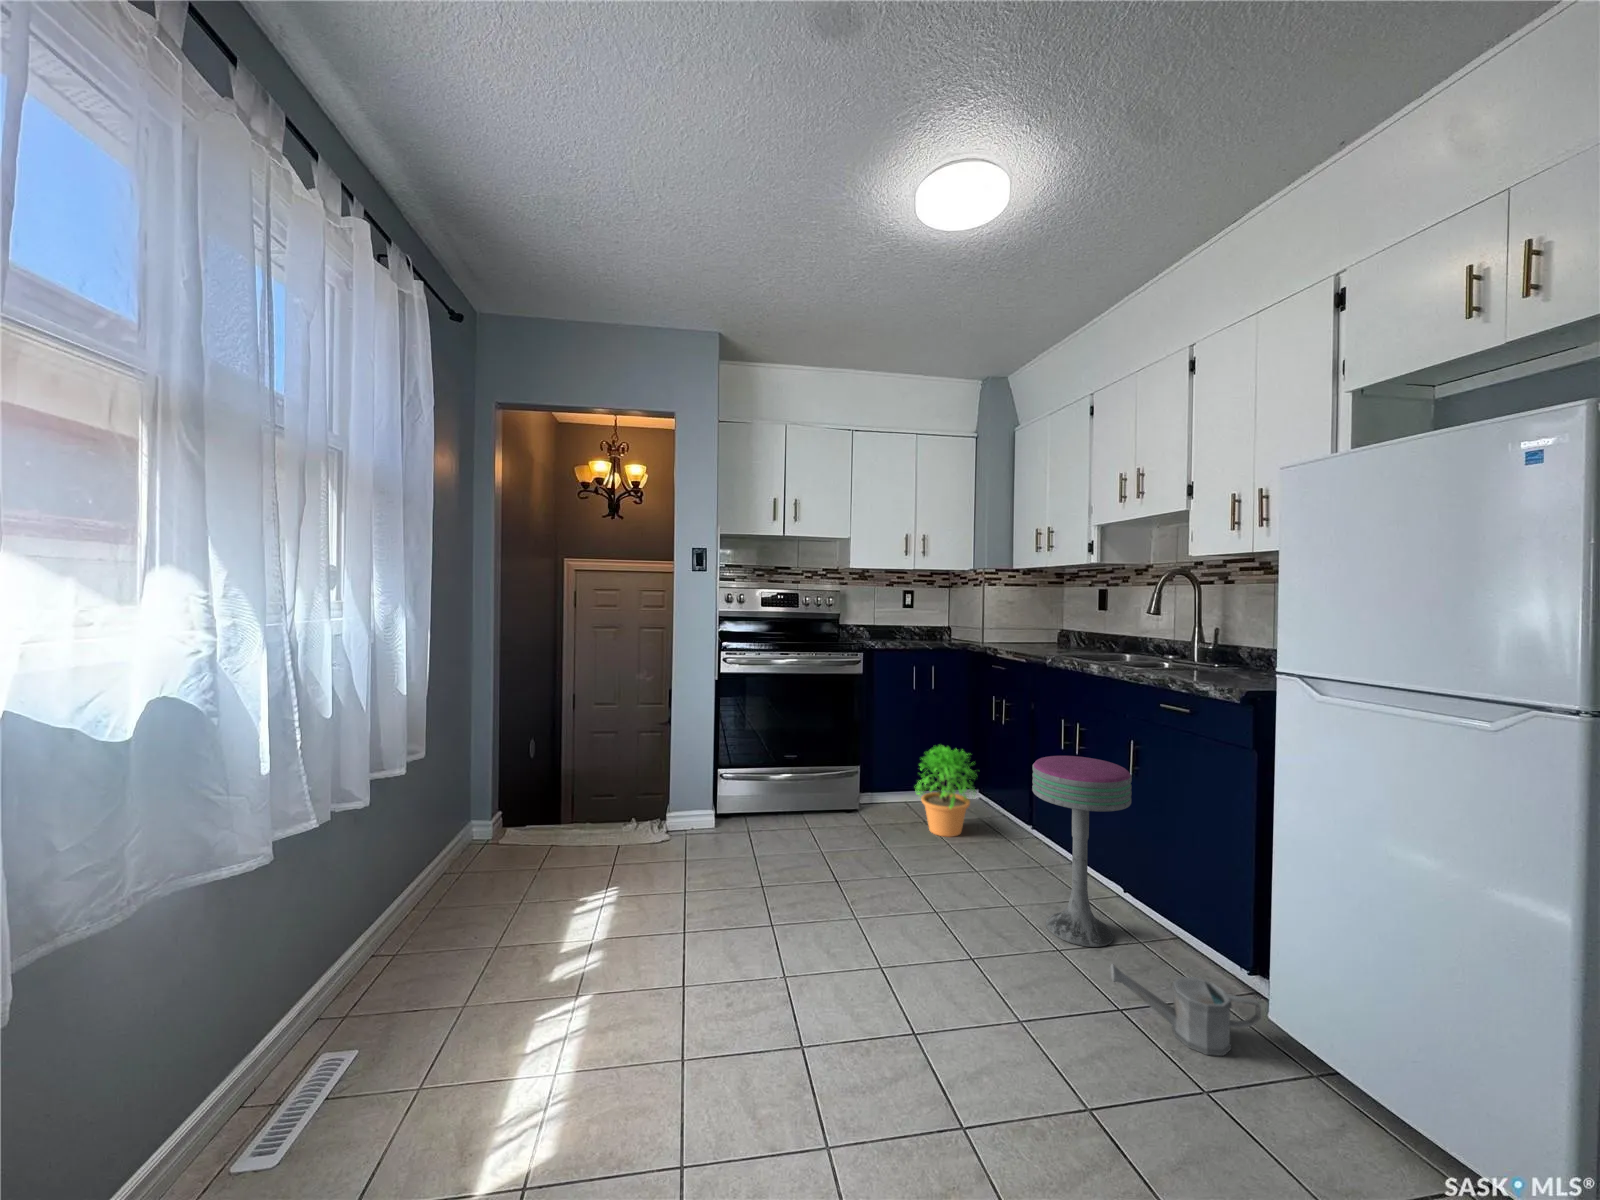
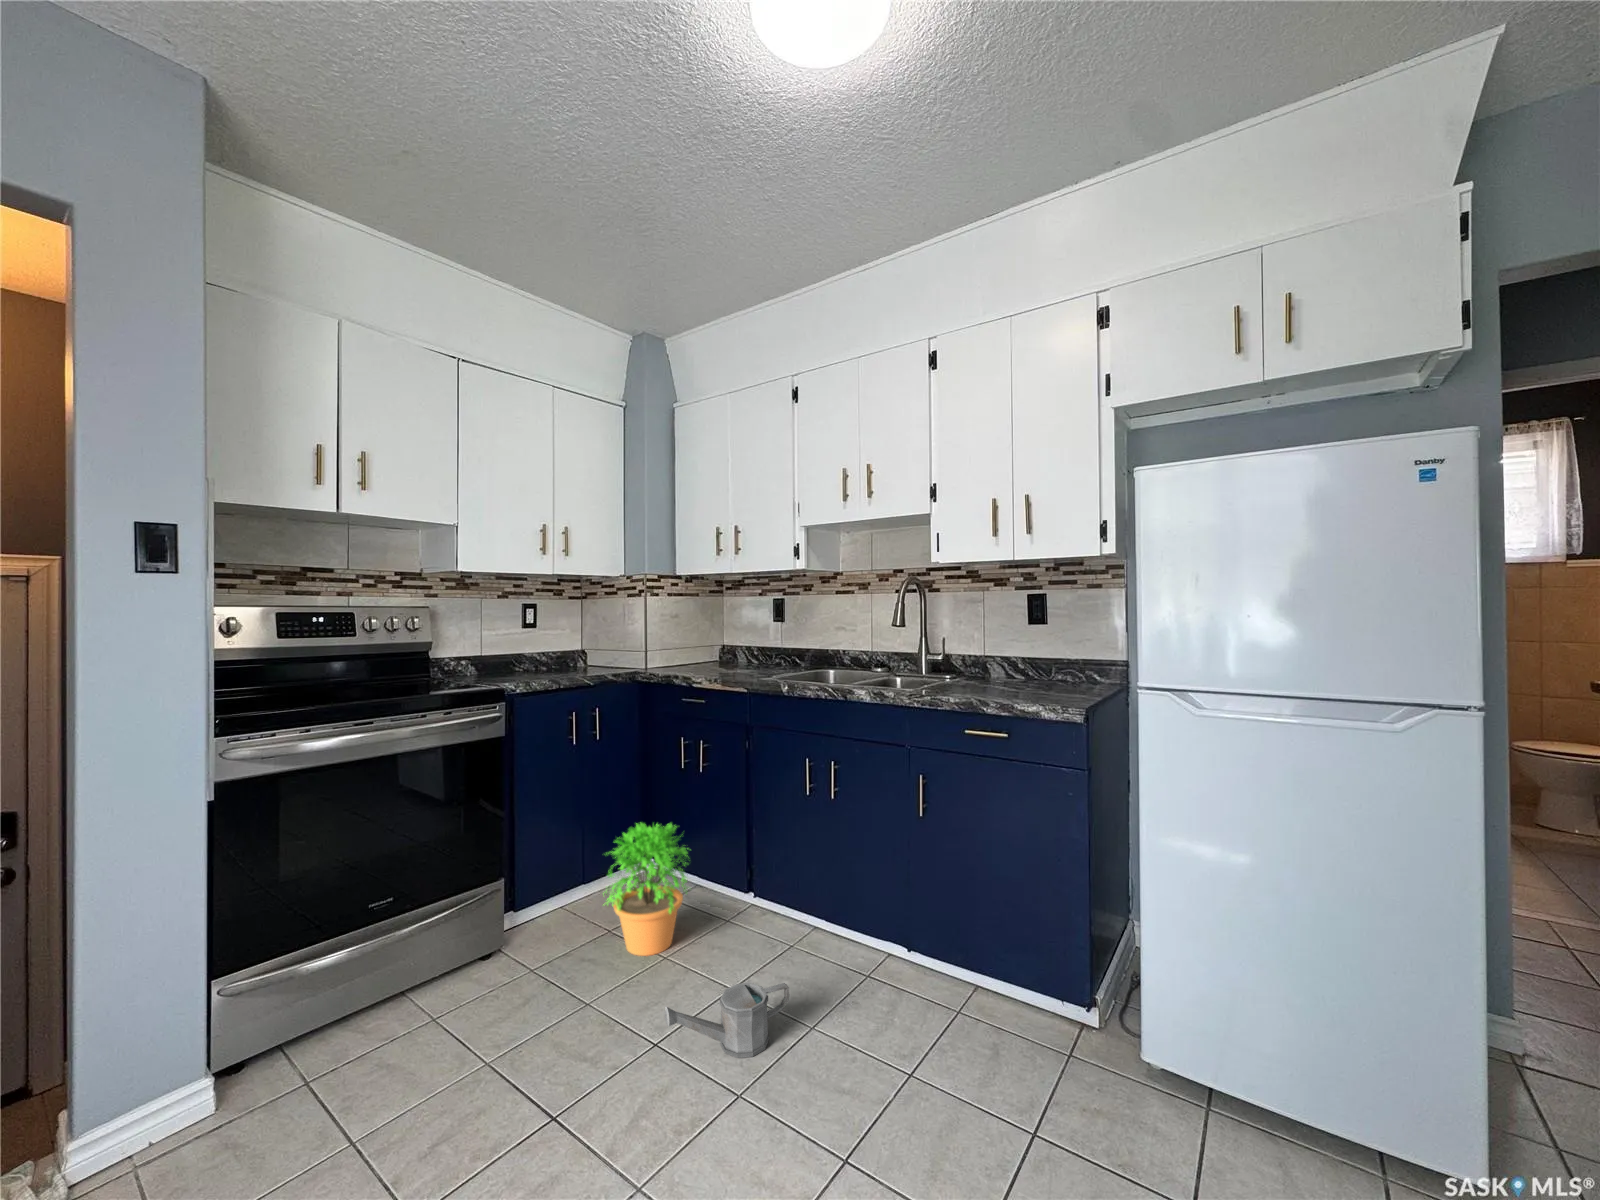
bar stool: present [1032,756,1132,947] -> none [847,805,962,1052]
watering can: present [1110,964,1261,1056] -> present [665,983,789,1058]

